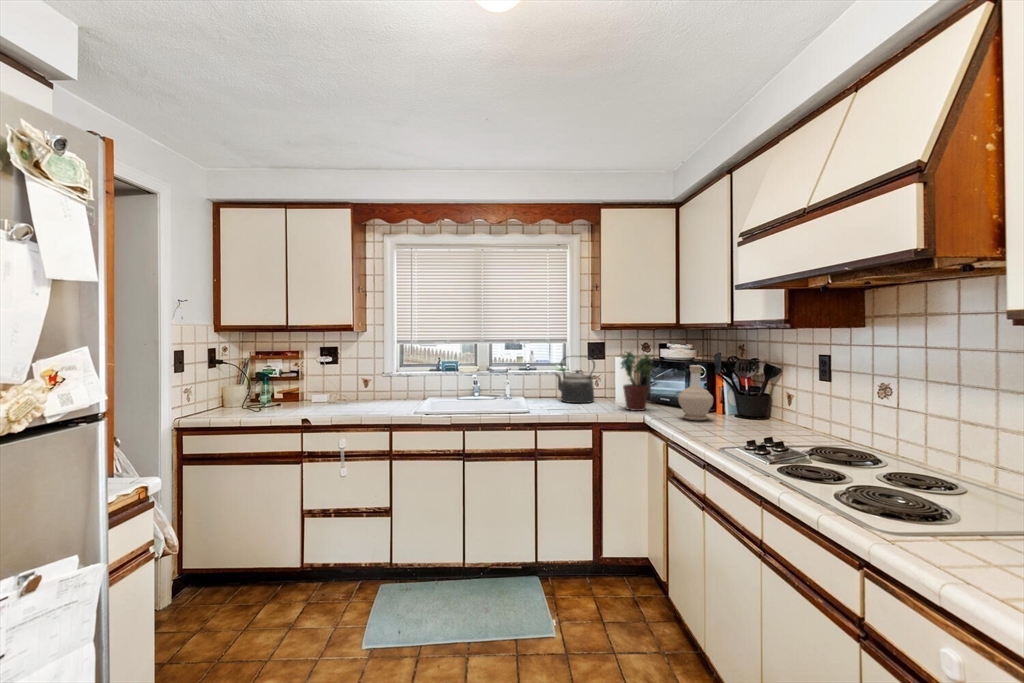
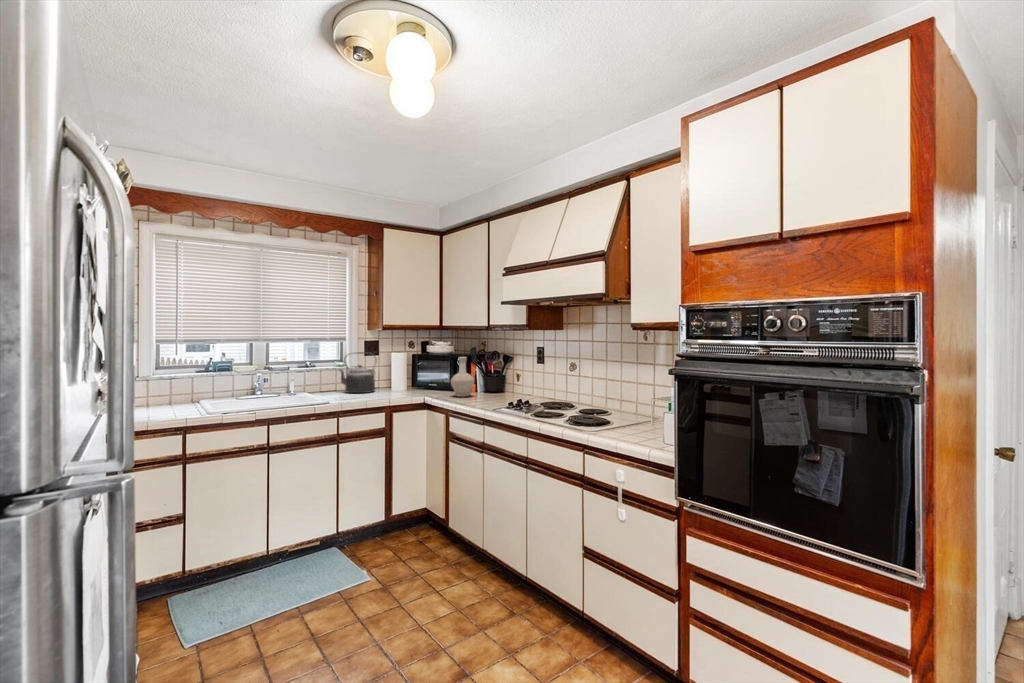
potted plant: present [621,352,653,411] -> none [402,347,431,394]

